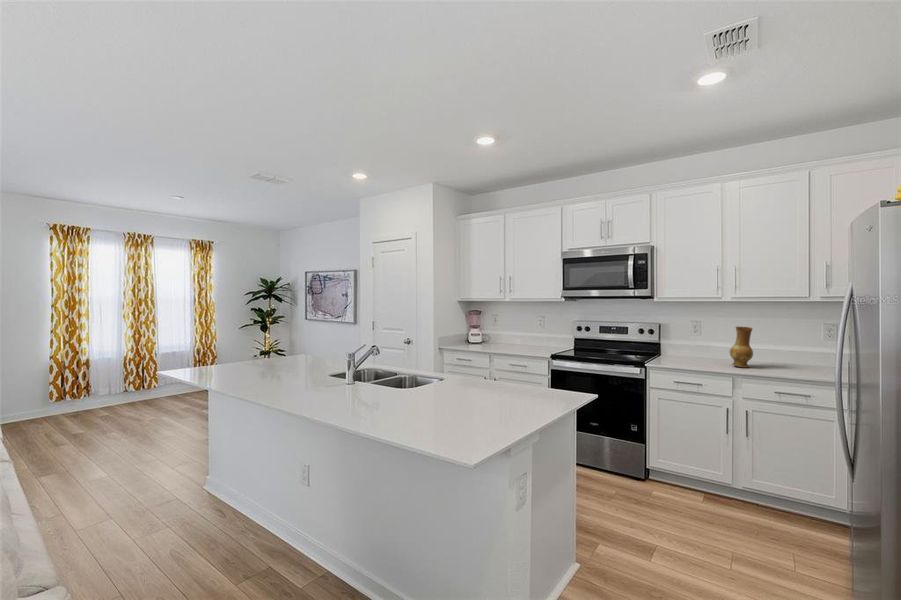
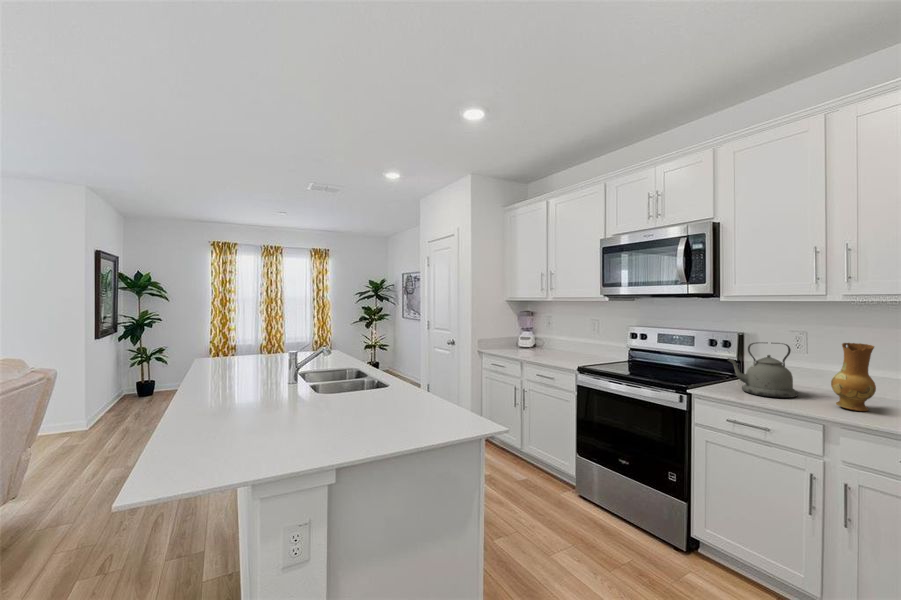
kettle: none [668,329,708,364] -> present [728,342,798,398]

